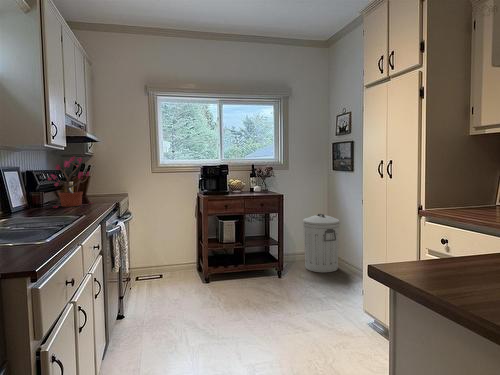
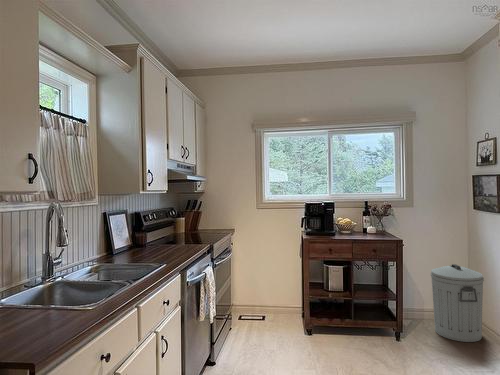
potted plant: present [48,156,93,208] -> none [151,198,190,249]

